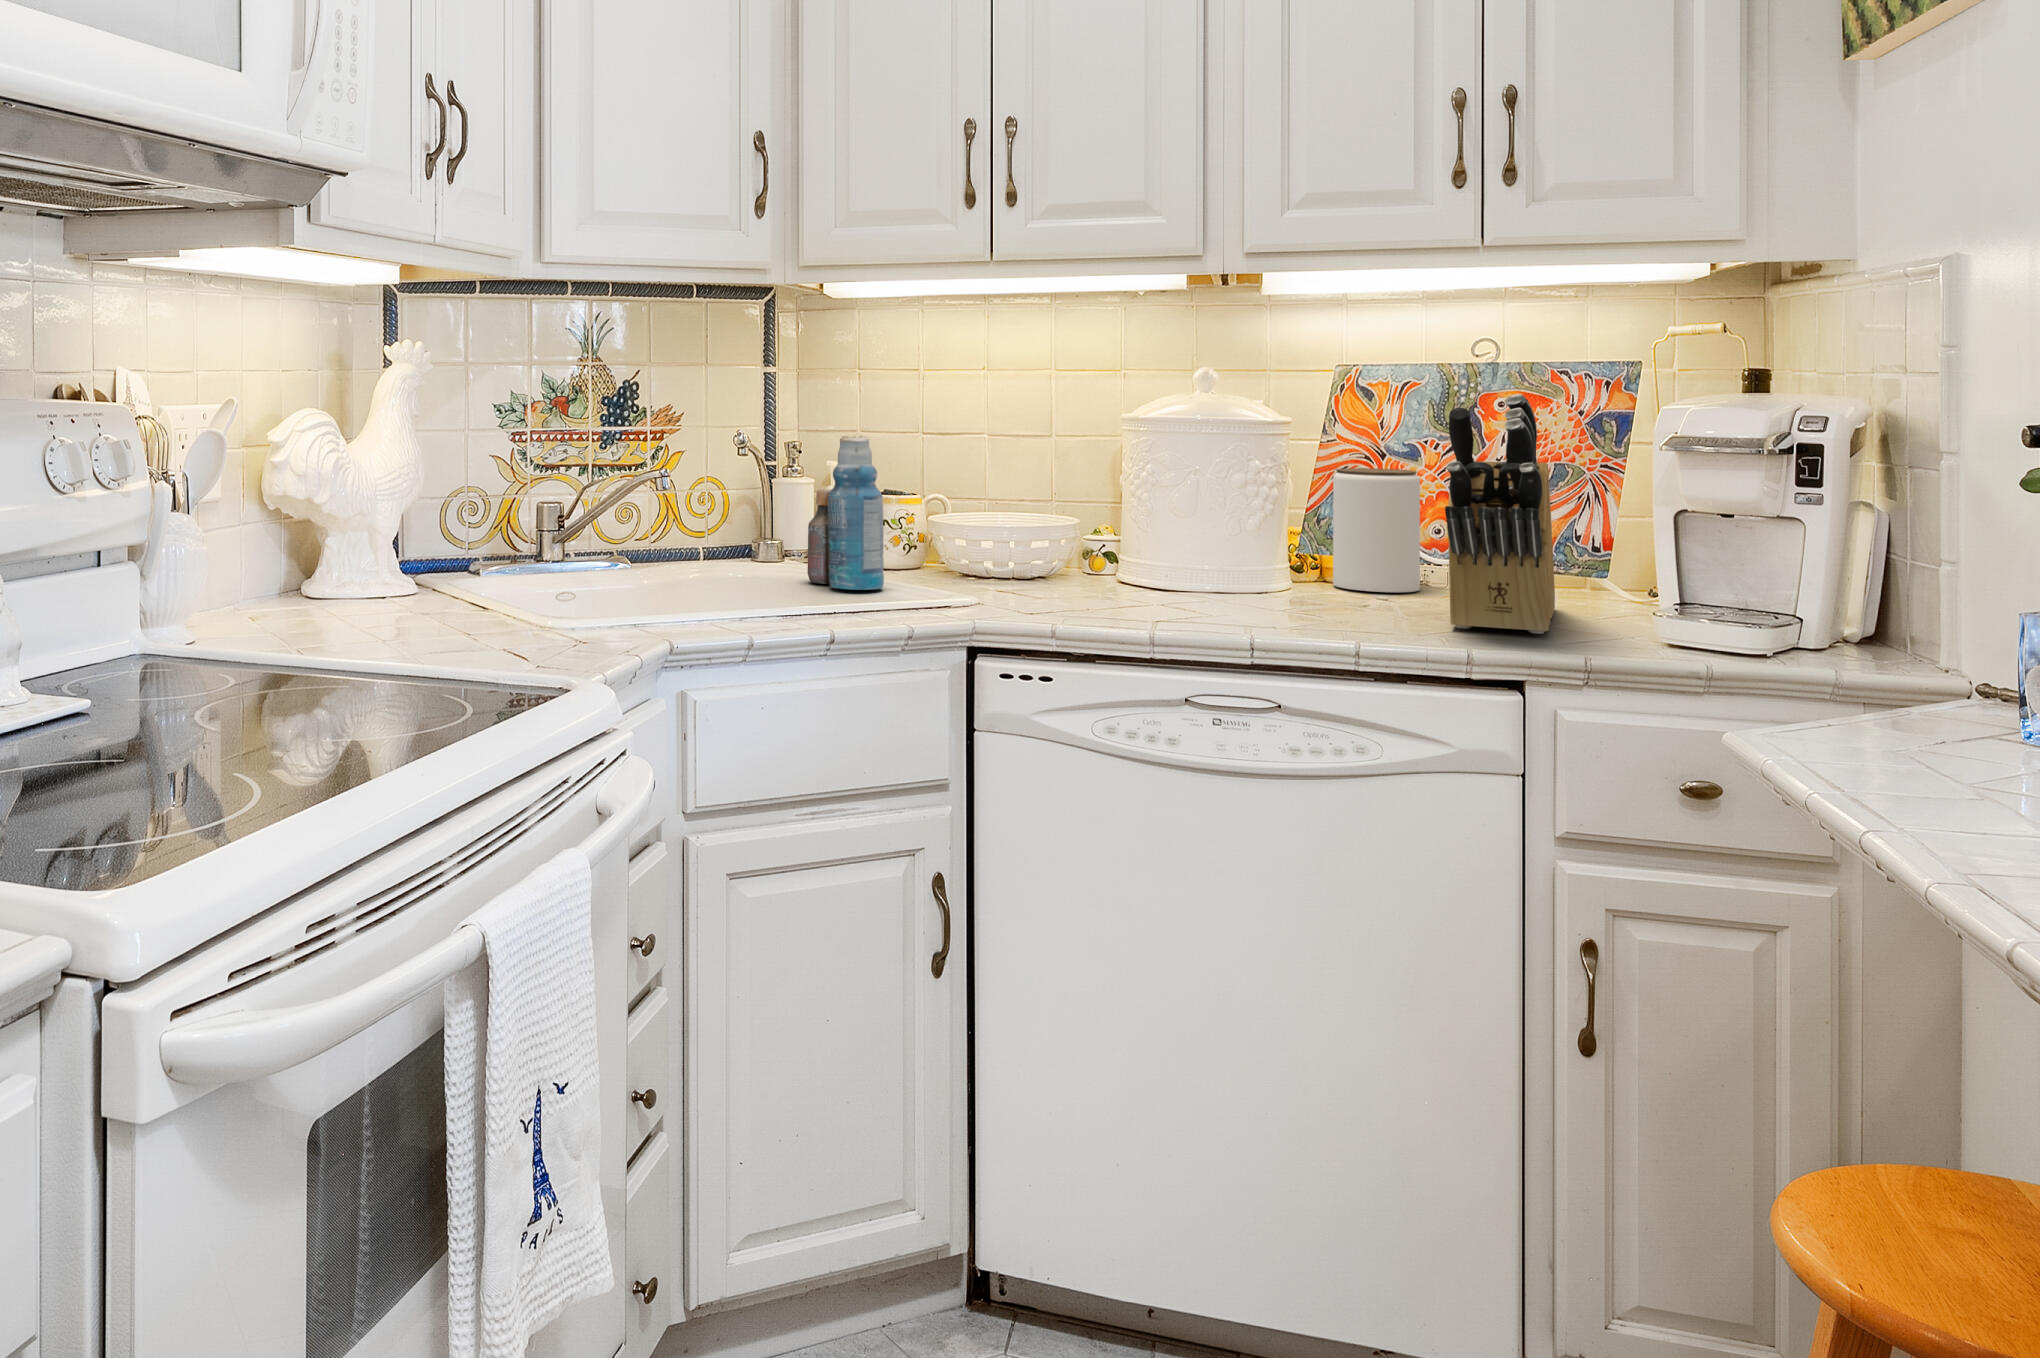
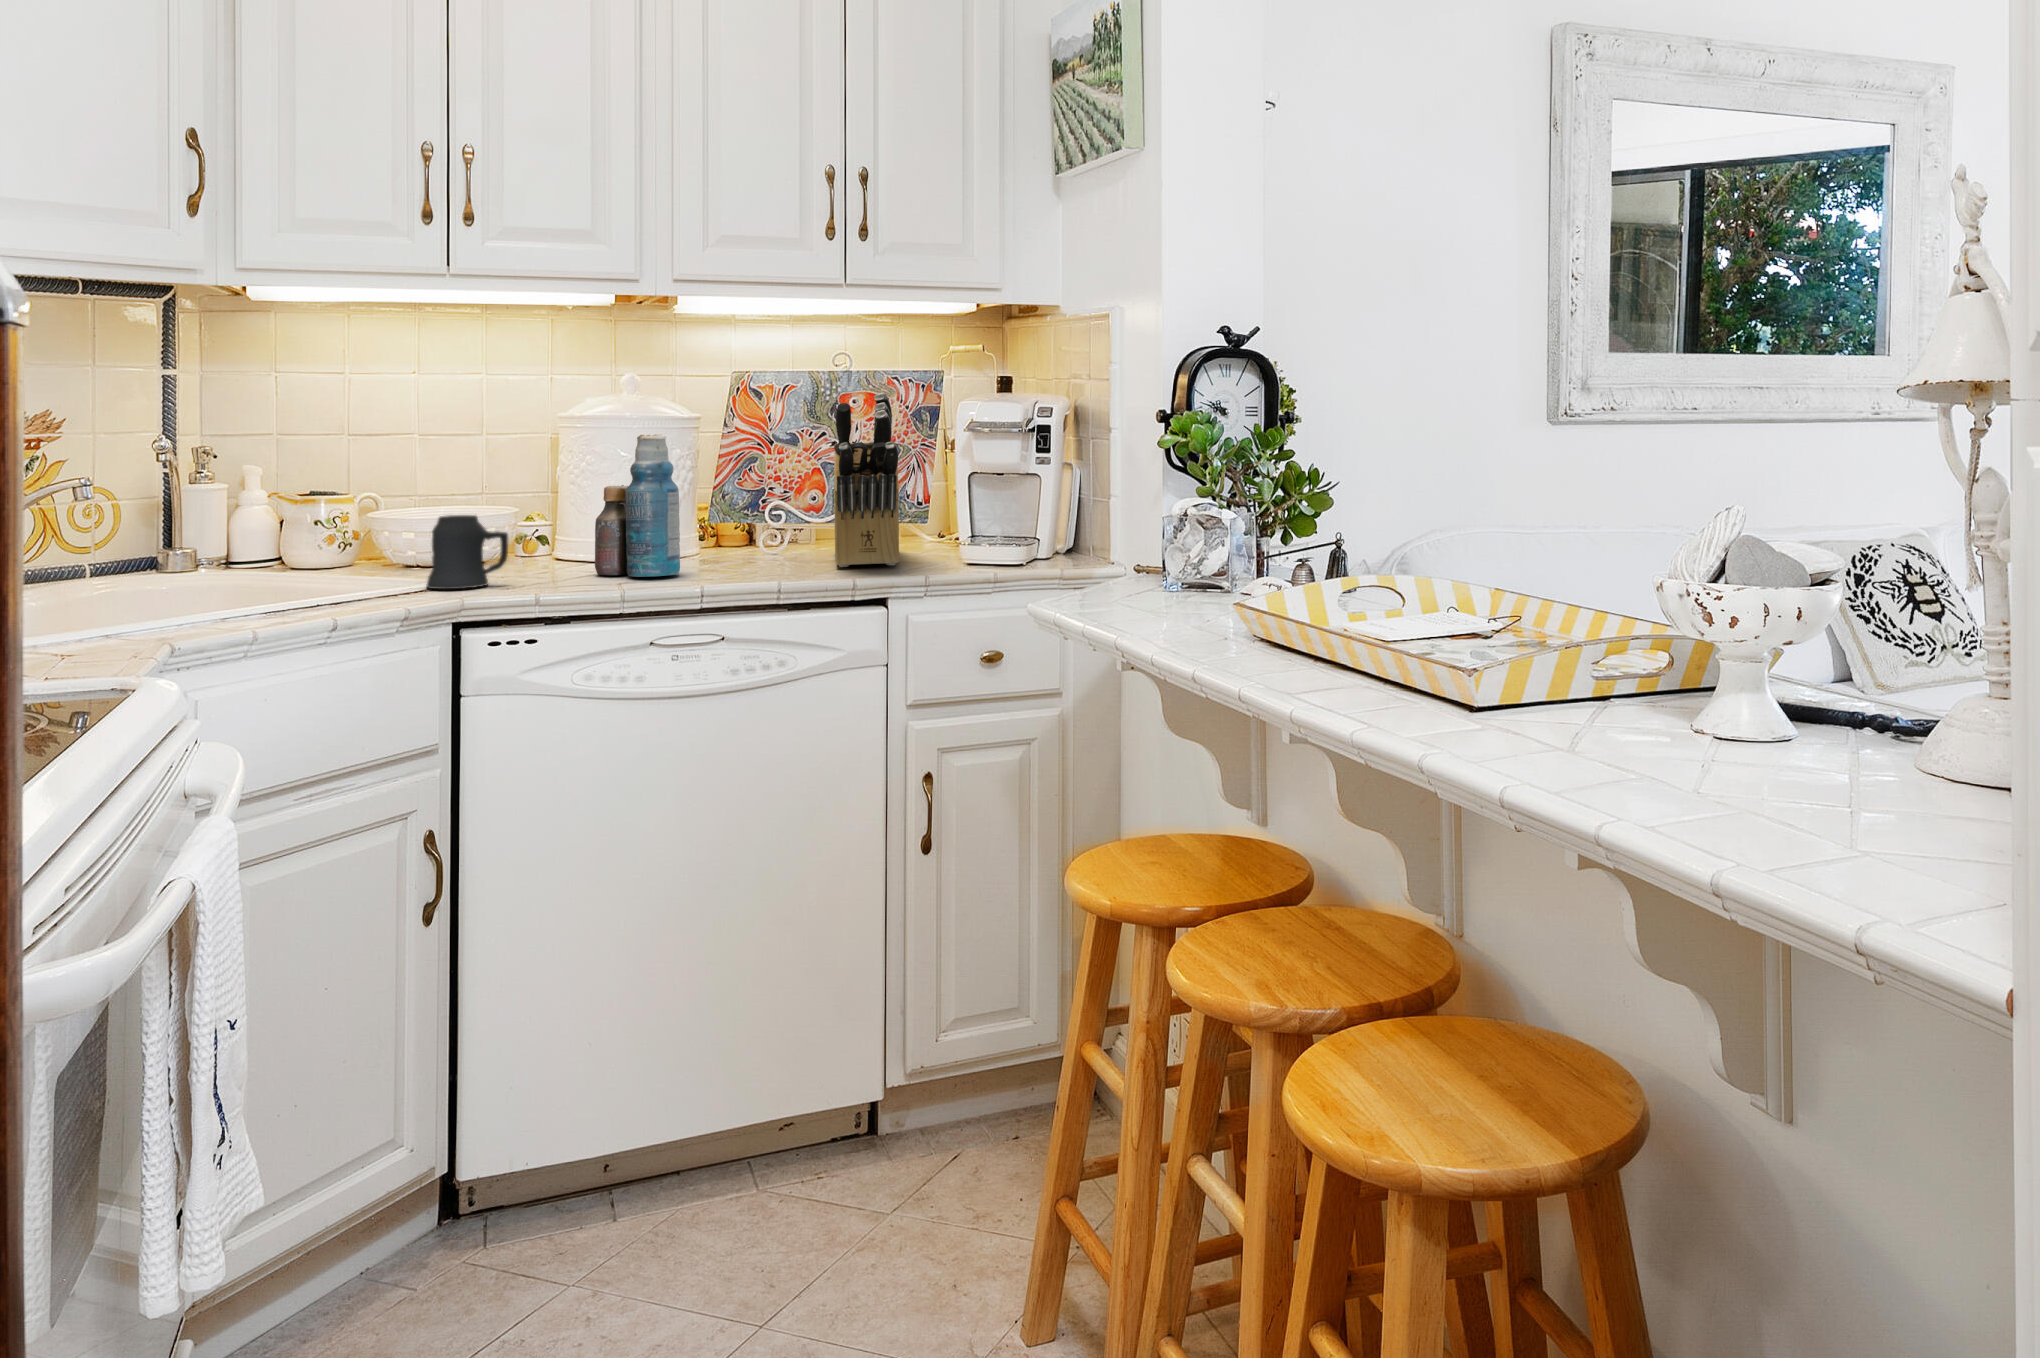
bottle: present [808,436,884,590] -> present [595,435,680,577]
jar: present [1333,468,1420,592] -> none [737,454,800,550]
mug: none [954,524,1037,606] -> present [427,515,508,589]

